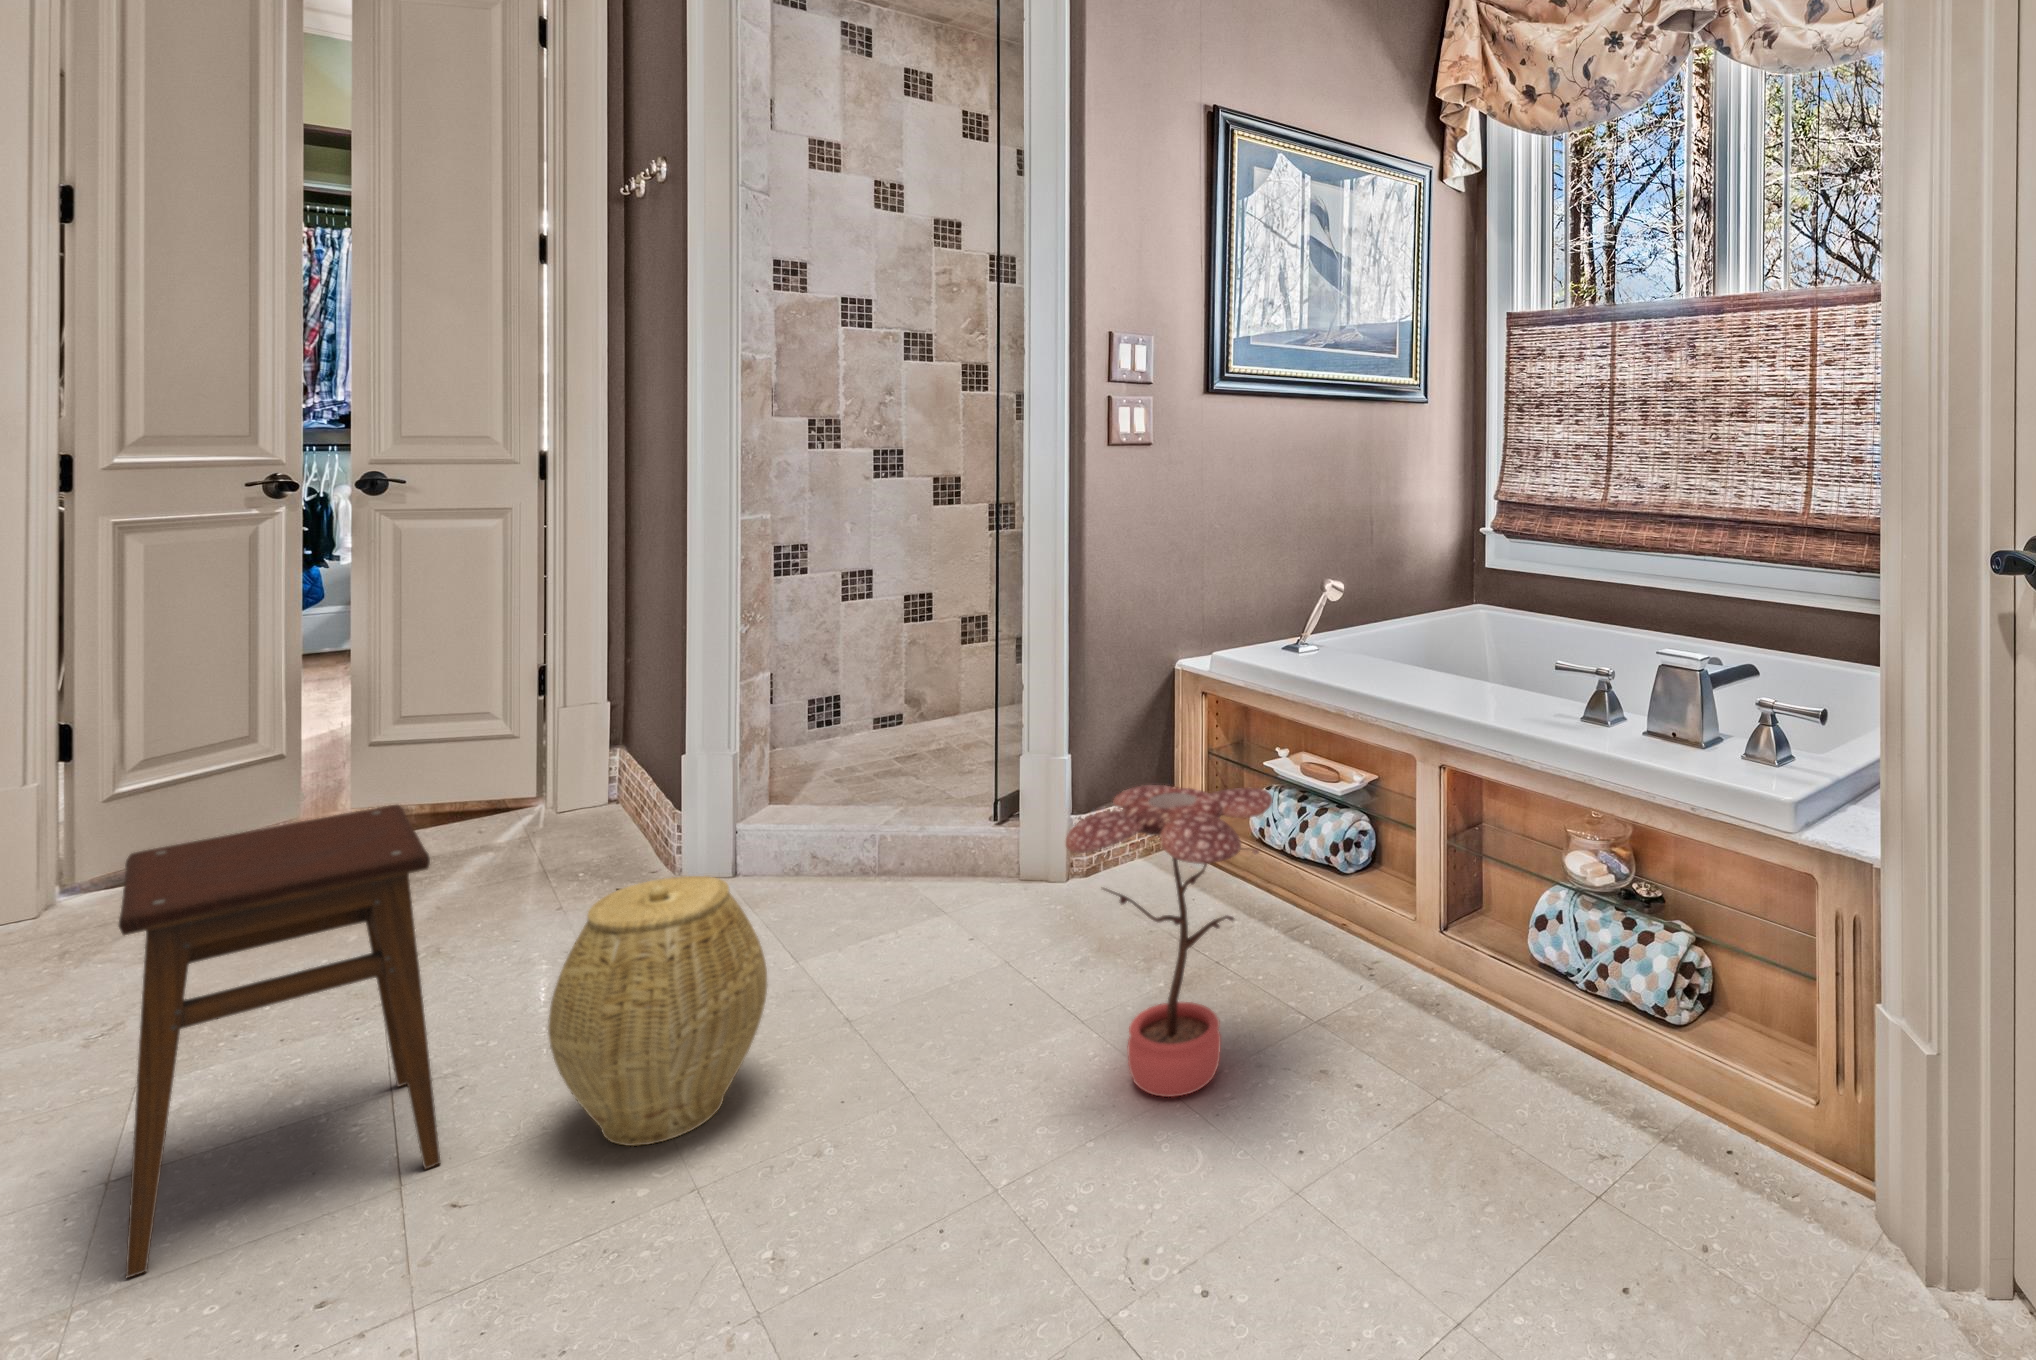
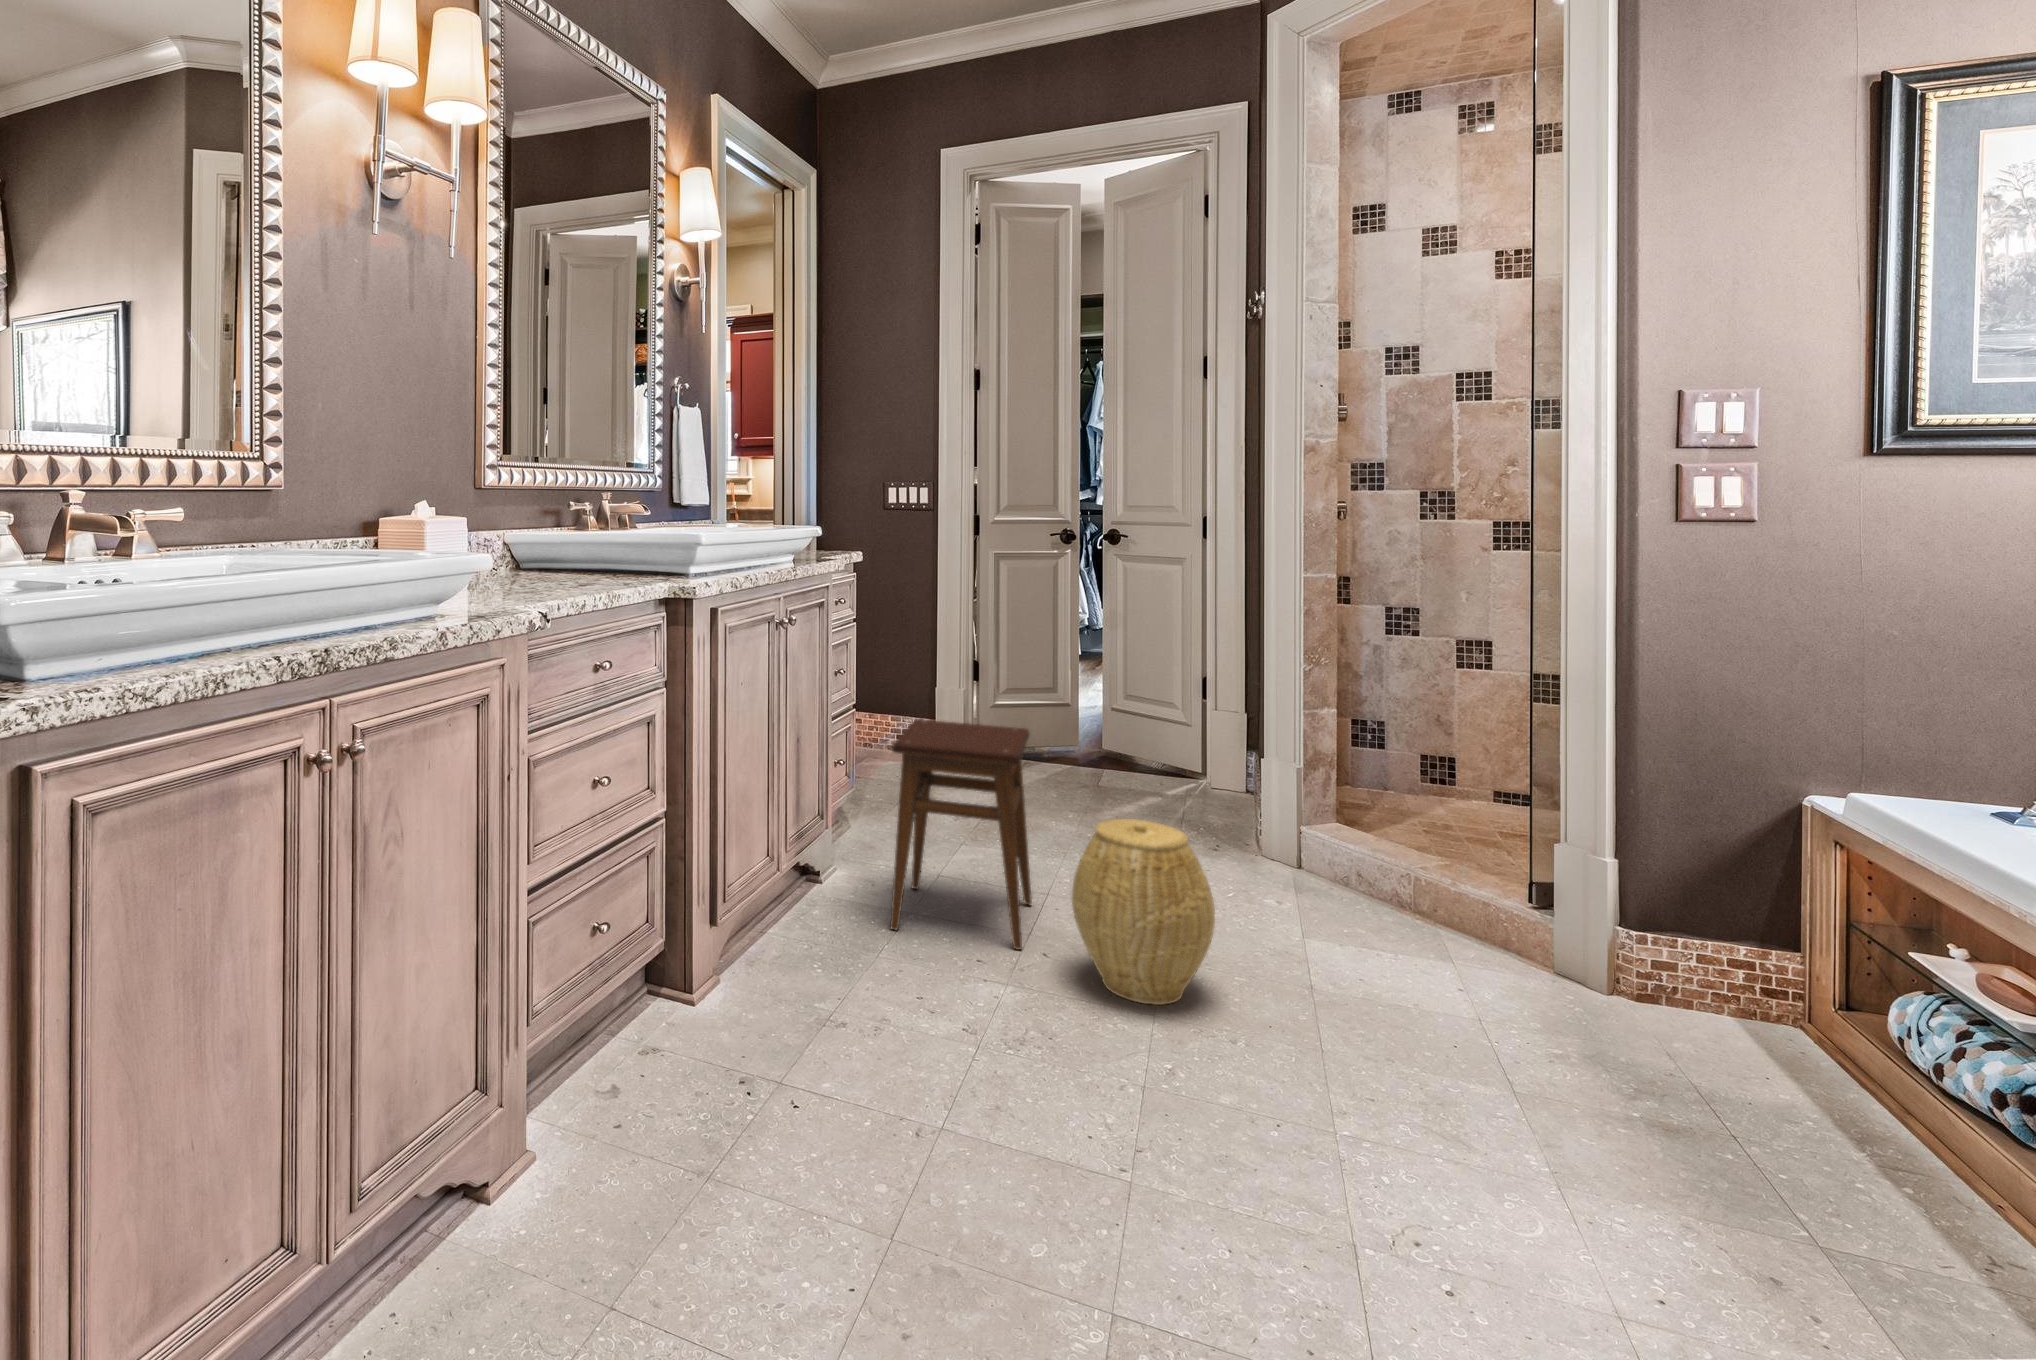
potted plant: present [1066,785,1273,1097] -> none [1432,877,1728,1216]

